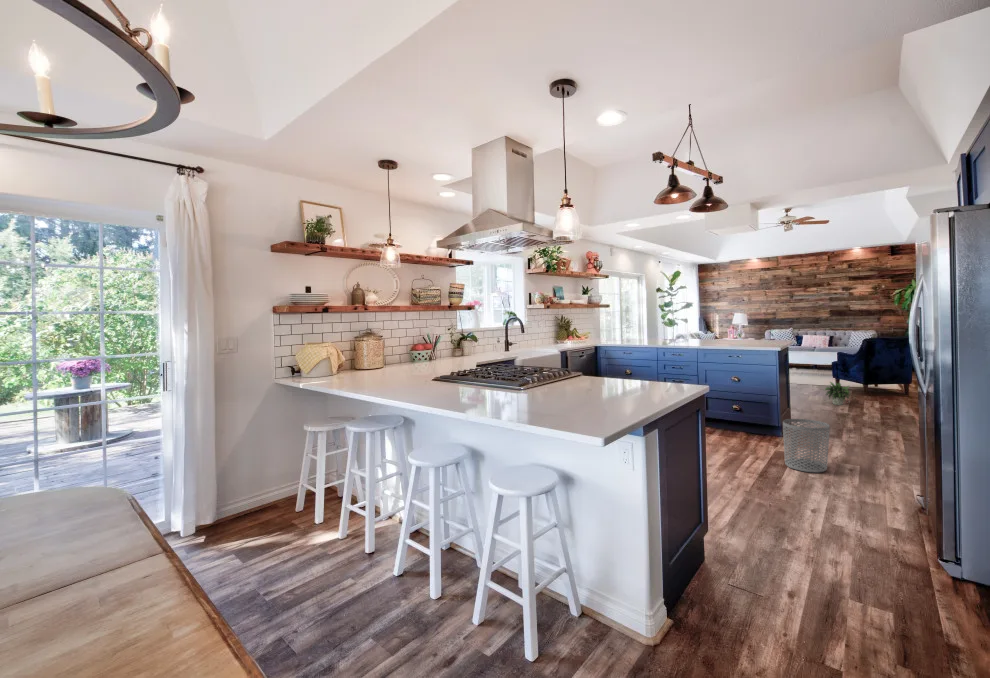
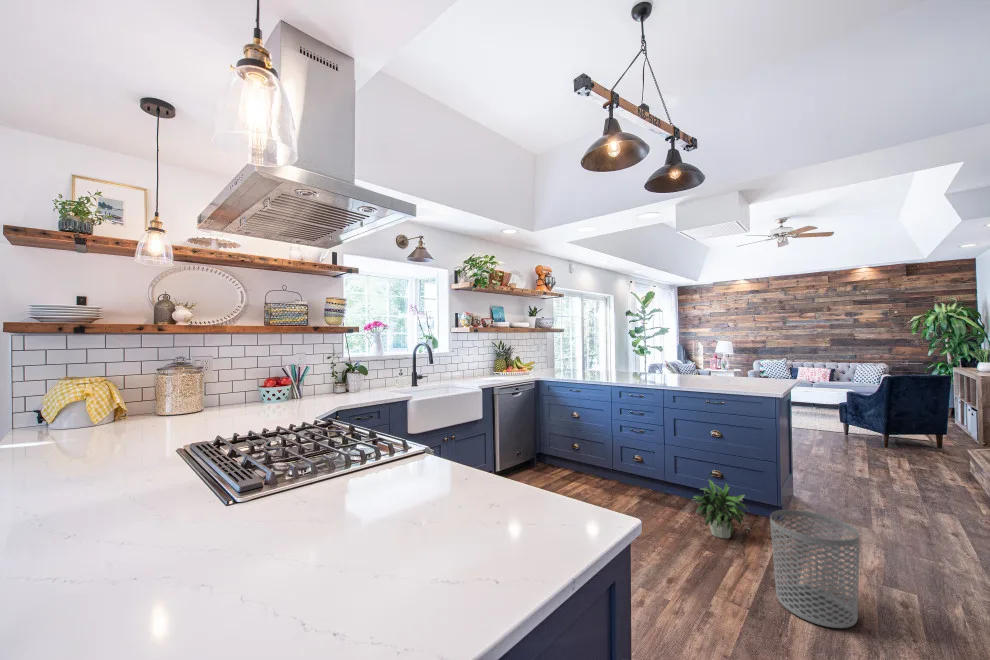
potted plant: present [825,382,851,405] -> present [693,480,750,539]

